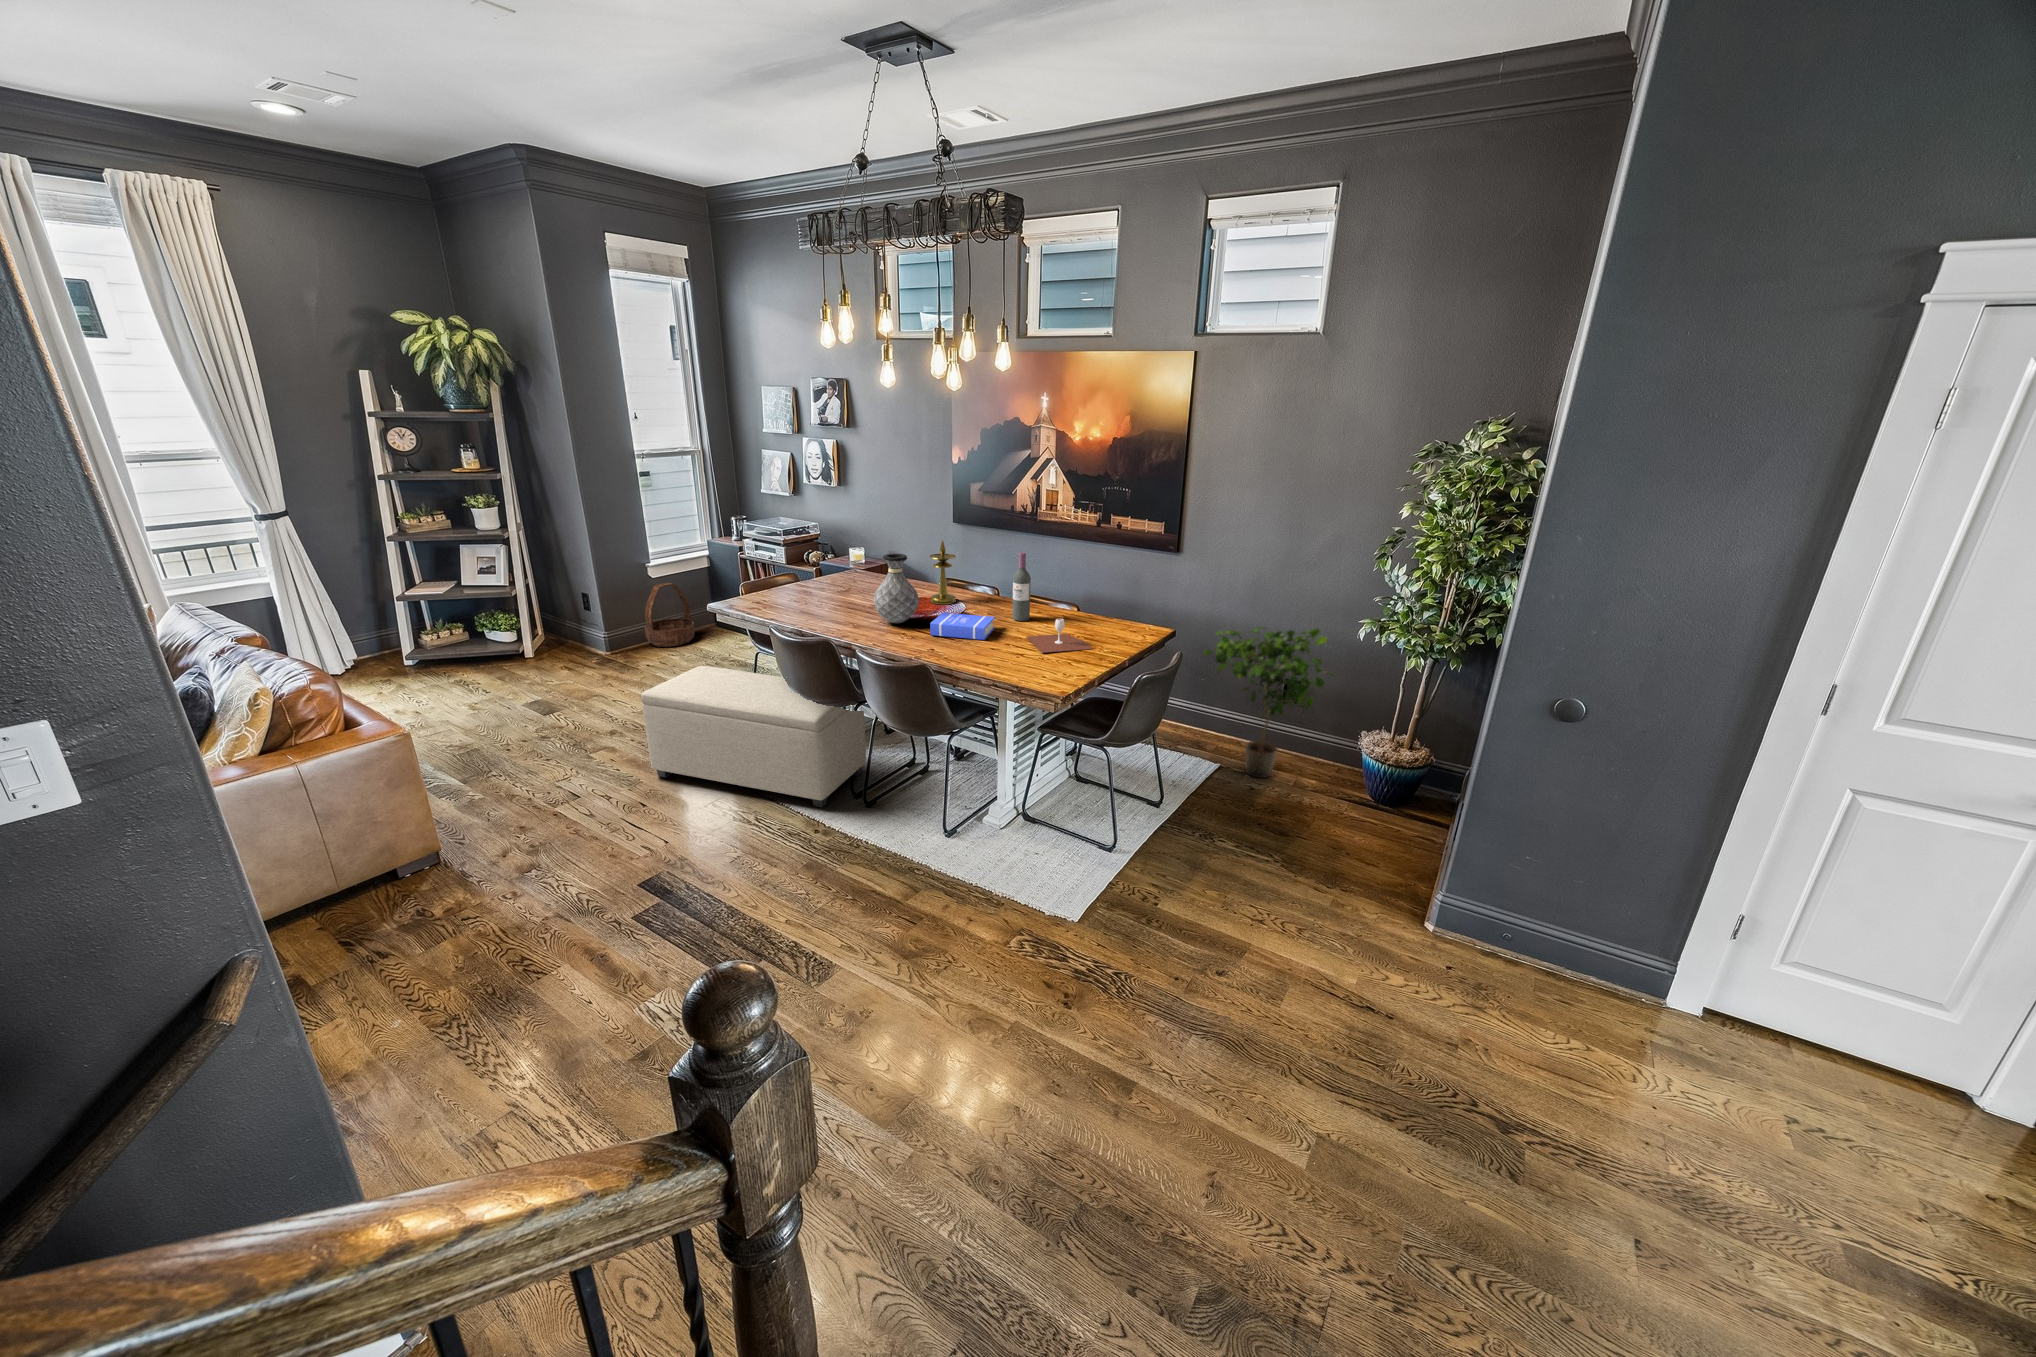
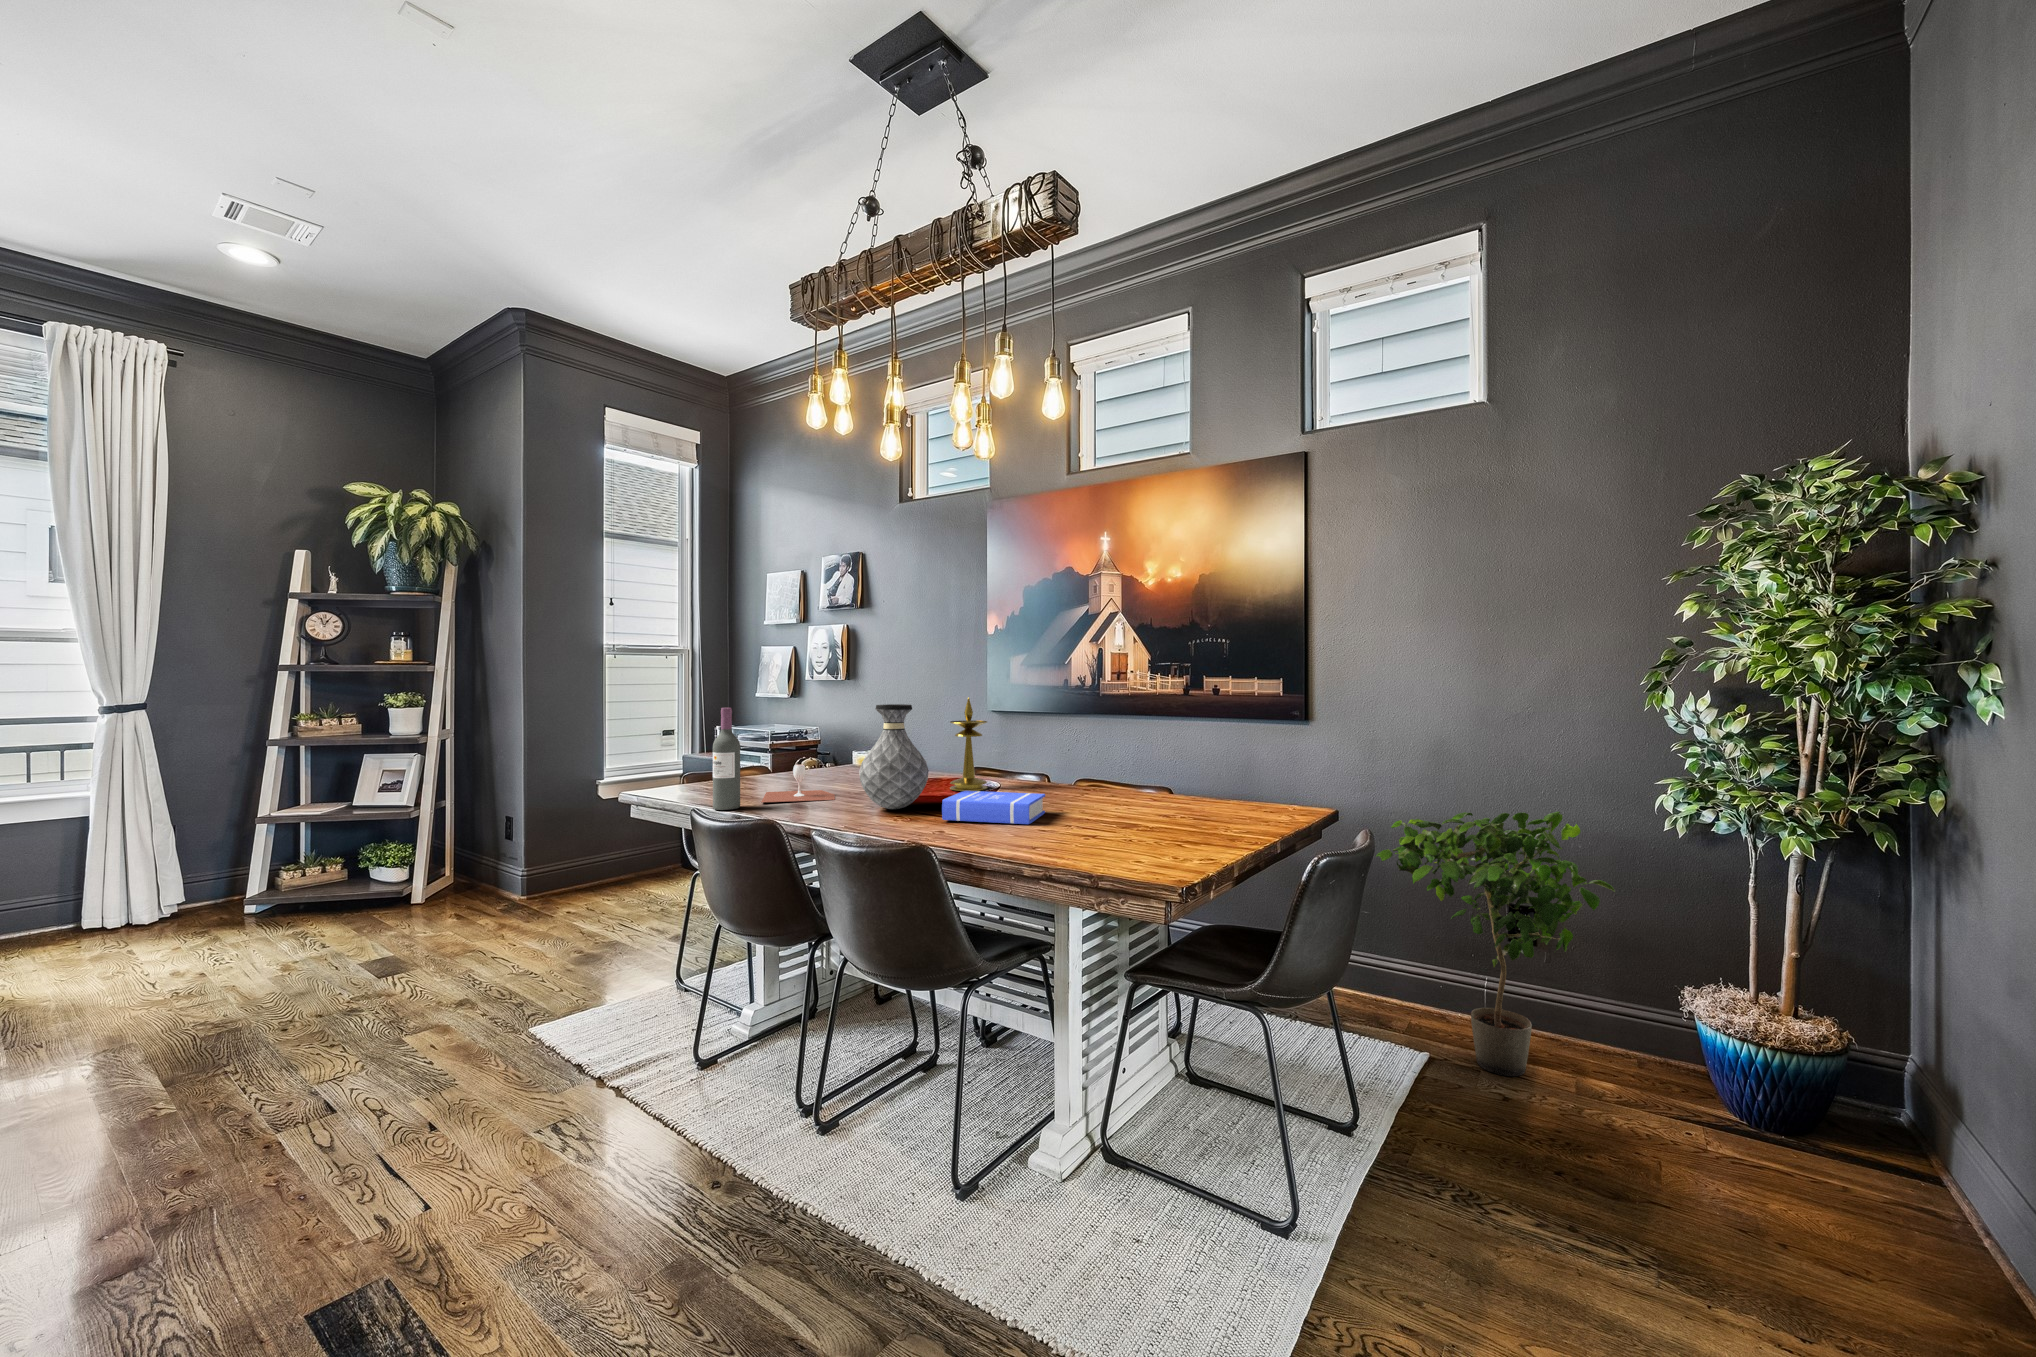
wine bottle: present [1012,552,1031,621] -> present [713,708,740,810]
basket: present [645,583,695,647] -> none [583,804,650,888]
wine glass: present [1026,618,1093,653] -> present [761,764,835,802]
ottoman: present [641,666,866,808] -> none [478,888,834,1132]

